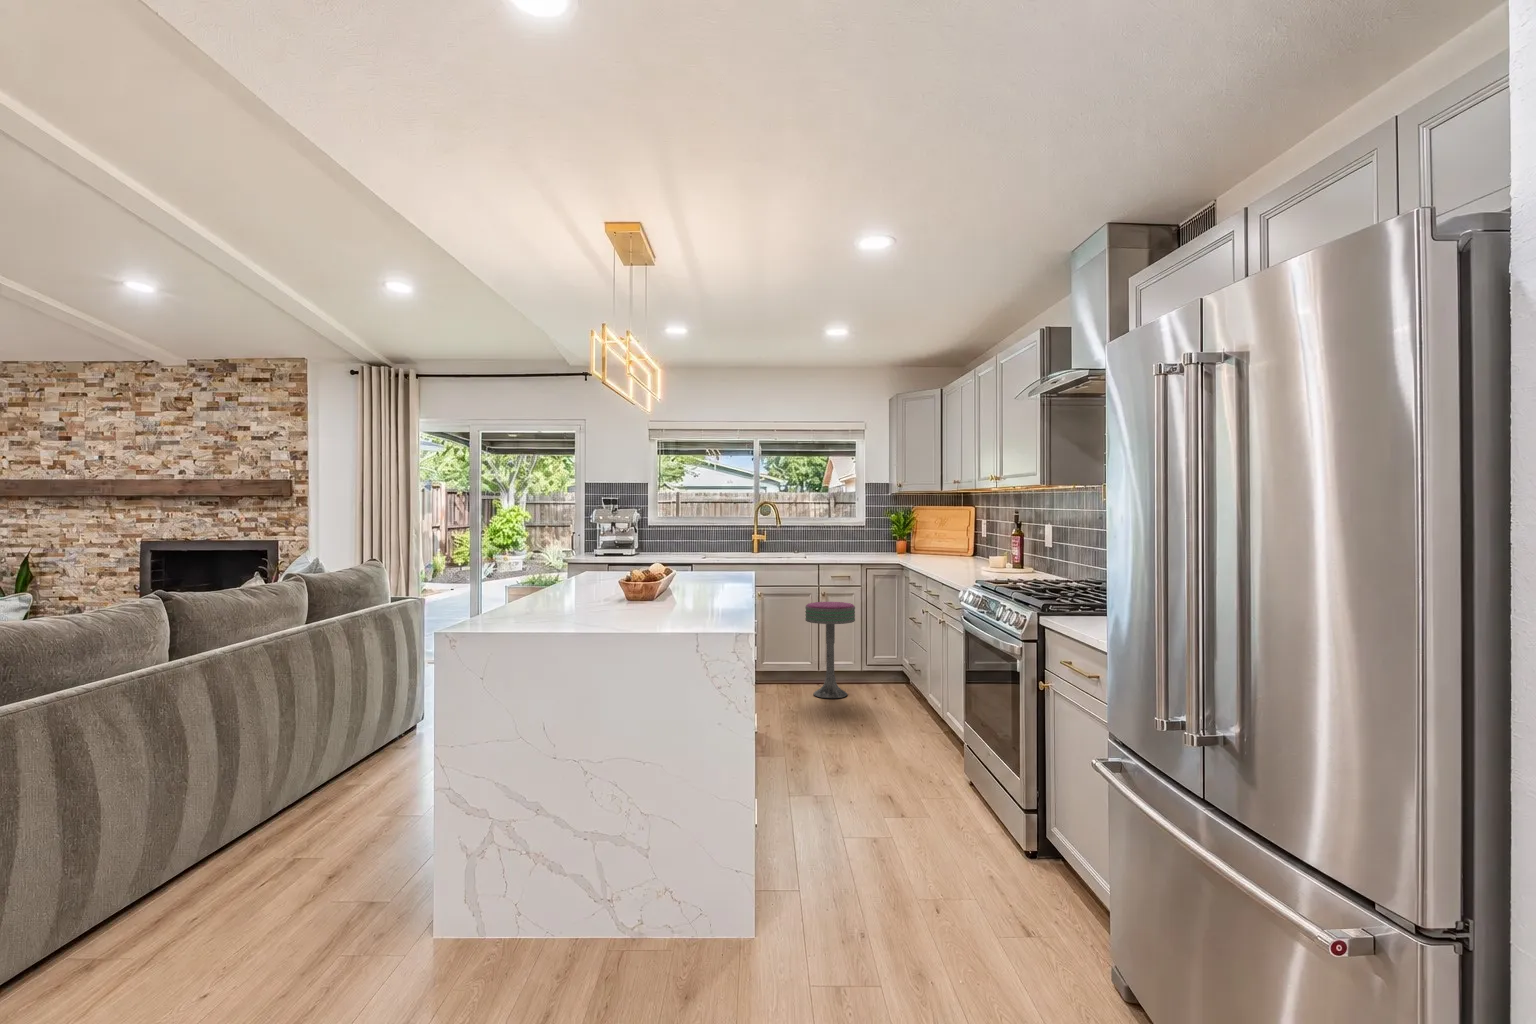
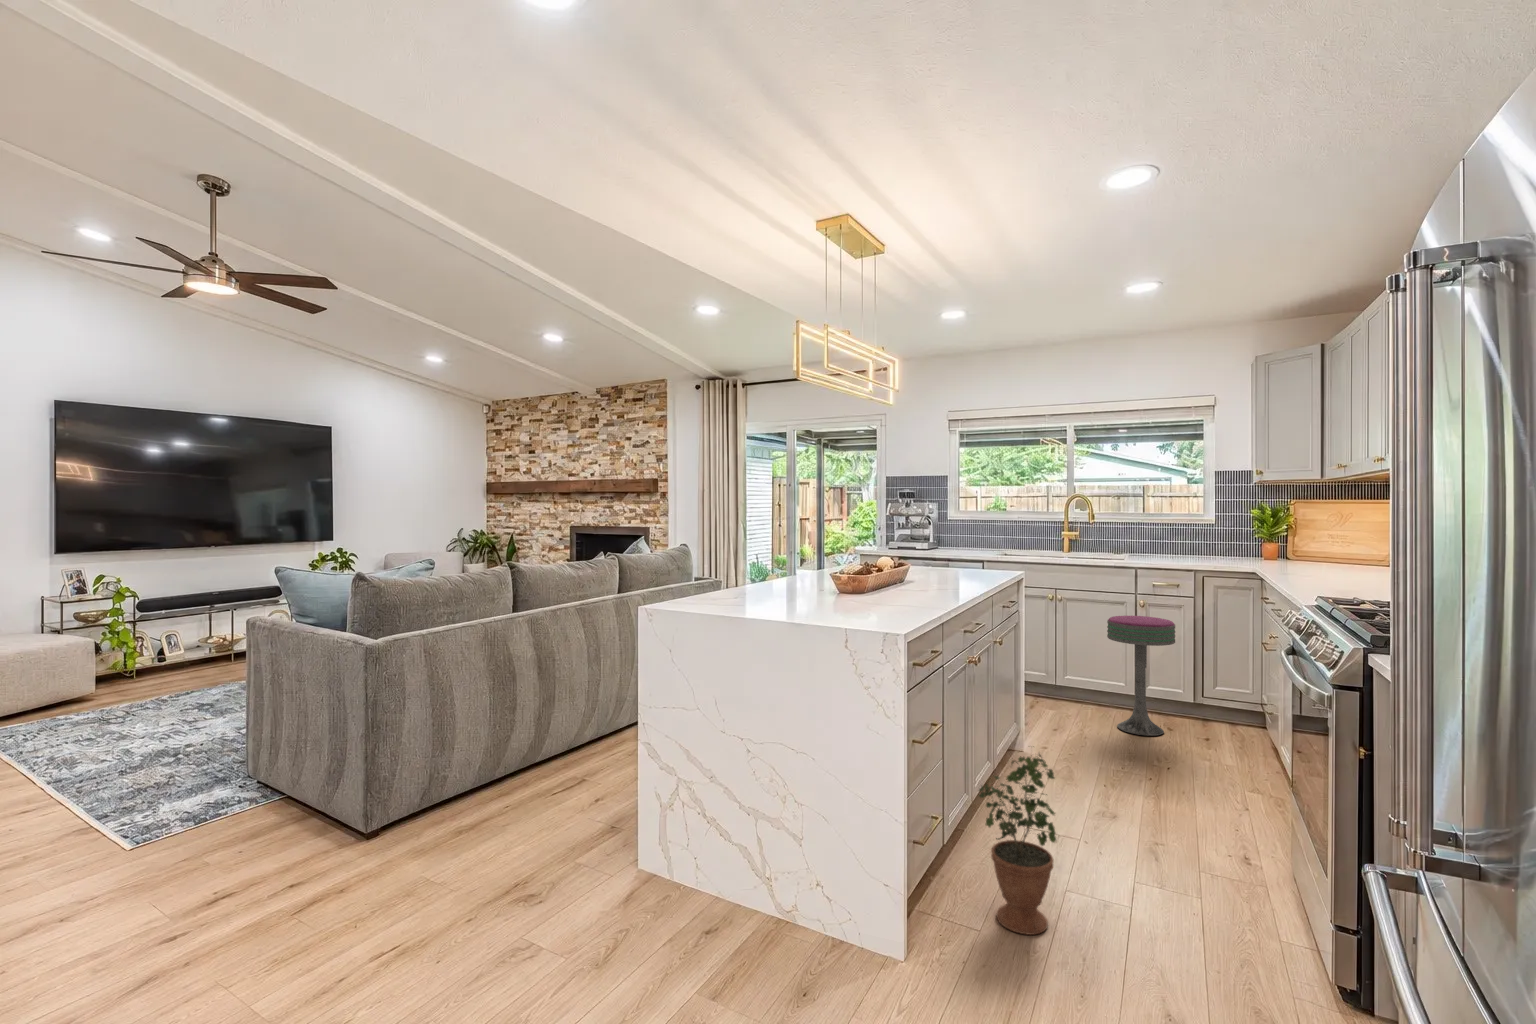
potted plant: none [794,695,851,840] -> present [979,754,1056,935]

